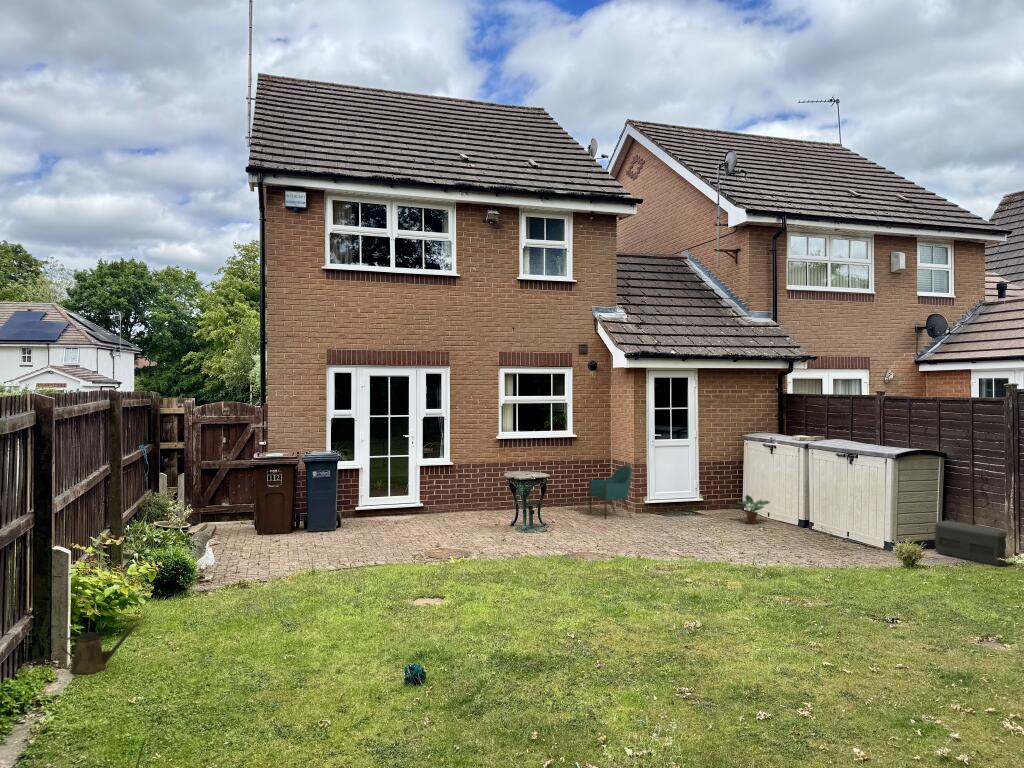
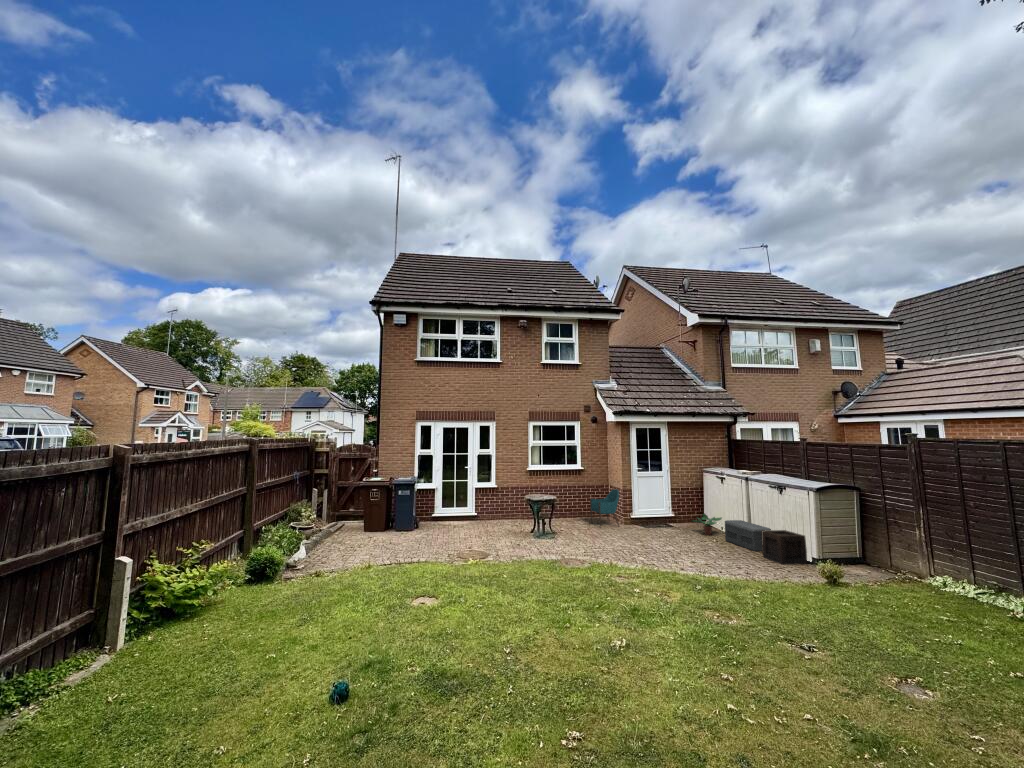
wooden crate: none [826,510,880,551] -> present [762,530,807,565]
storage bench: present [935,520,1018,566] -> present [725,520,771,551]
watering can: present [61,624,138,674] -> none [77,623,144,667]

